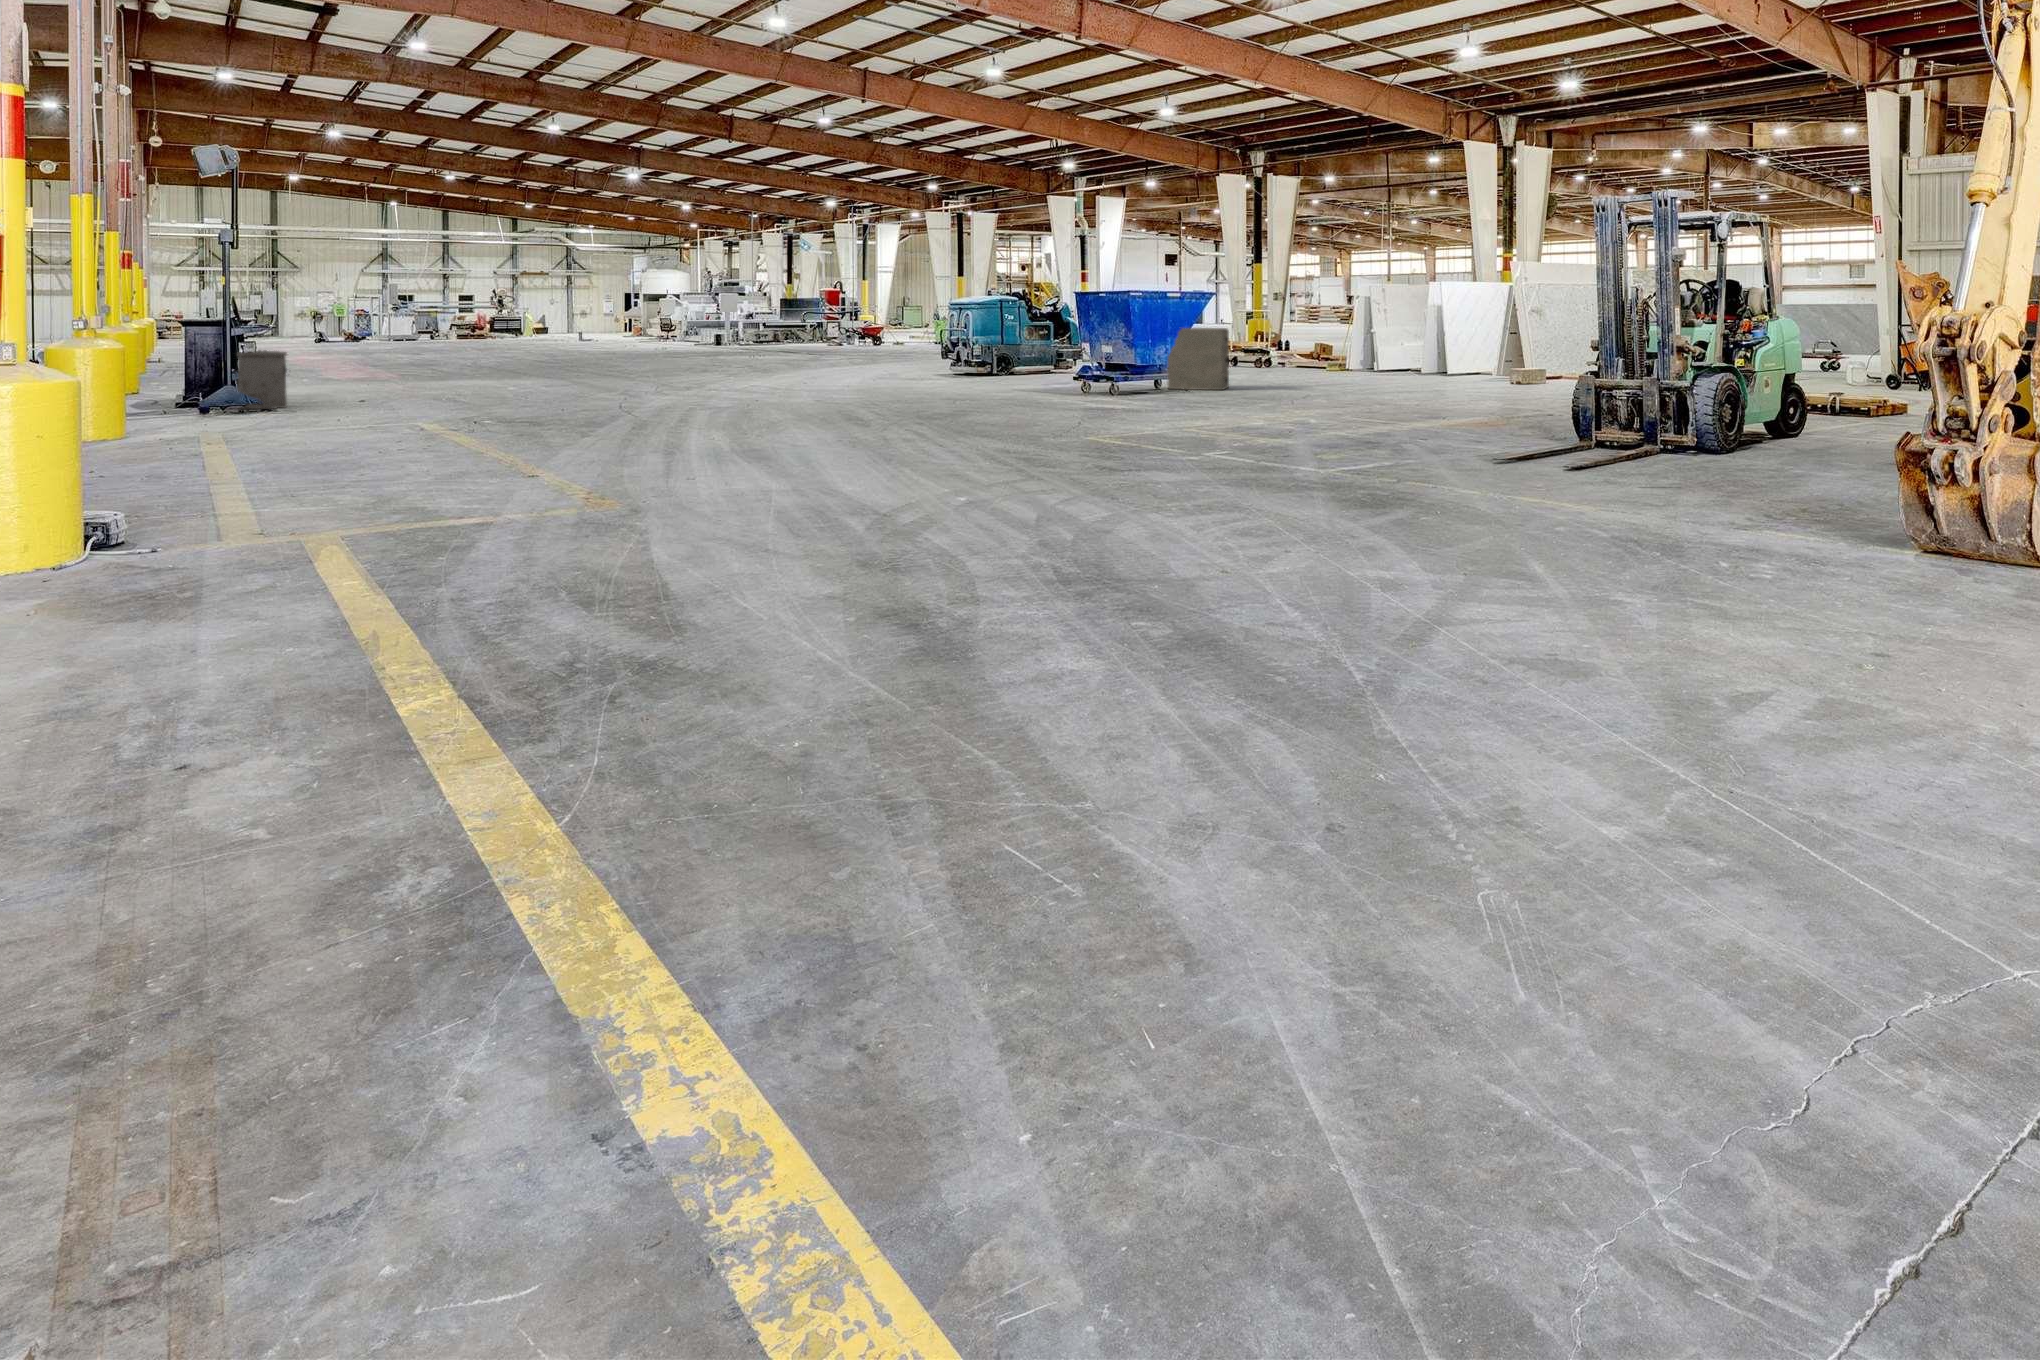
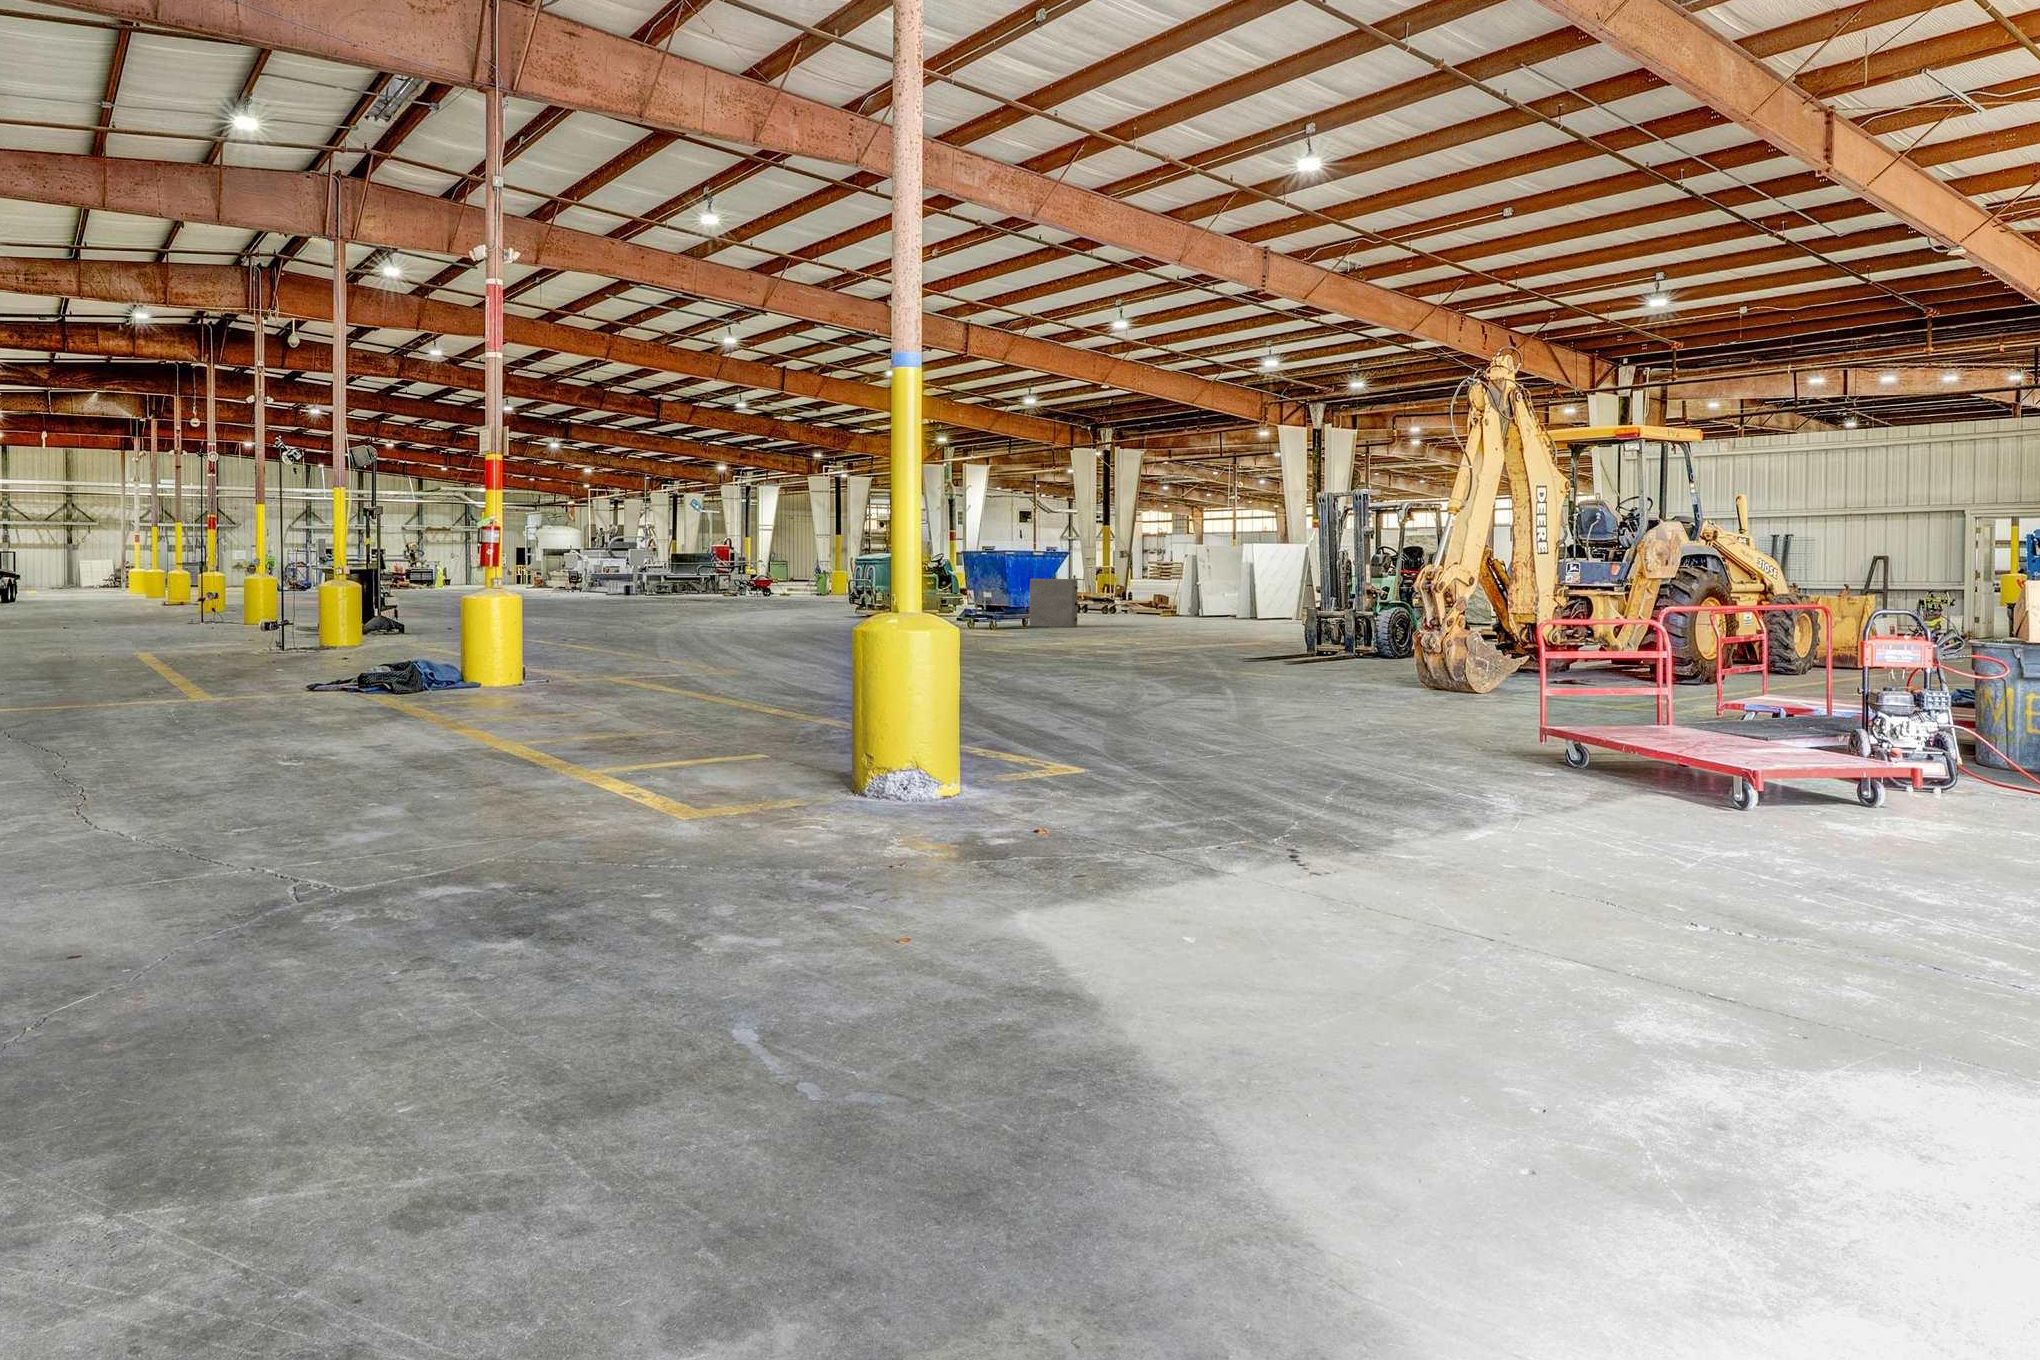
trash can: present [237,350,287,409] -> none [378,588,413,630]

